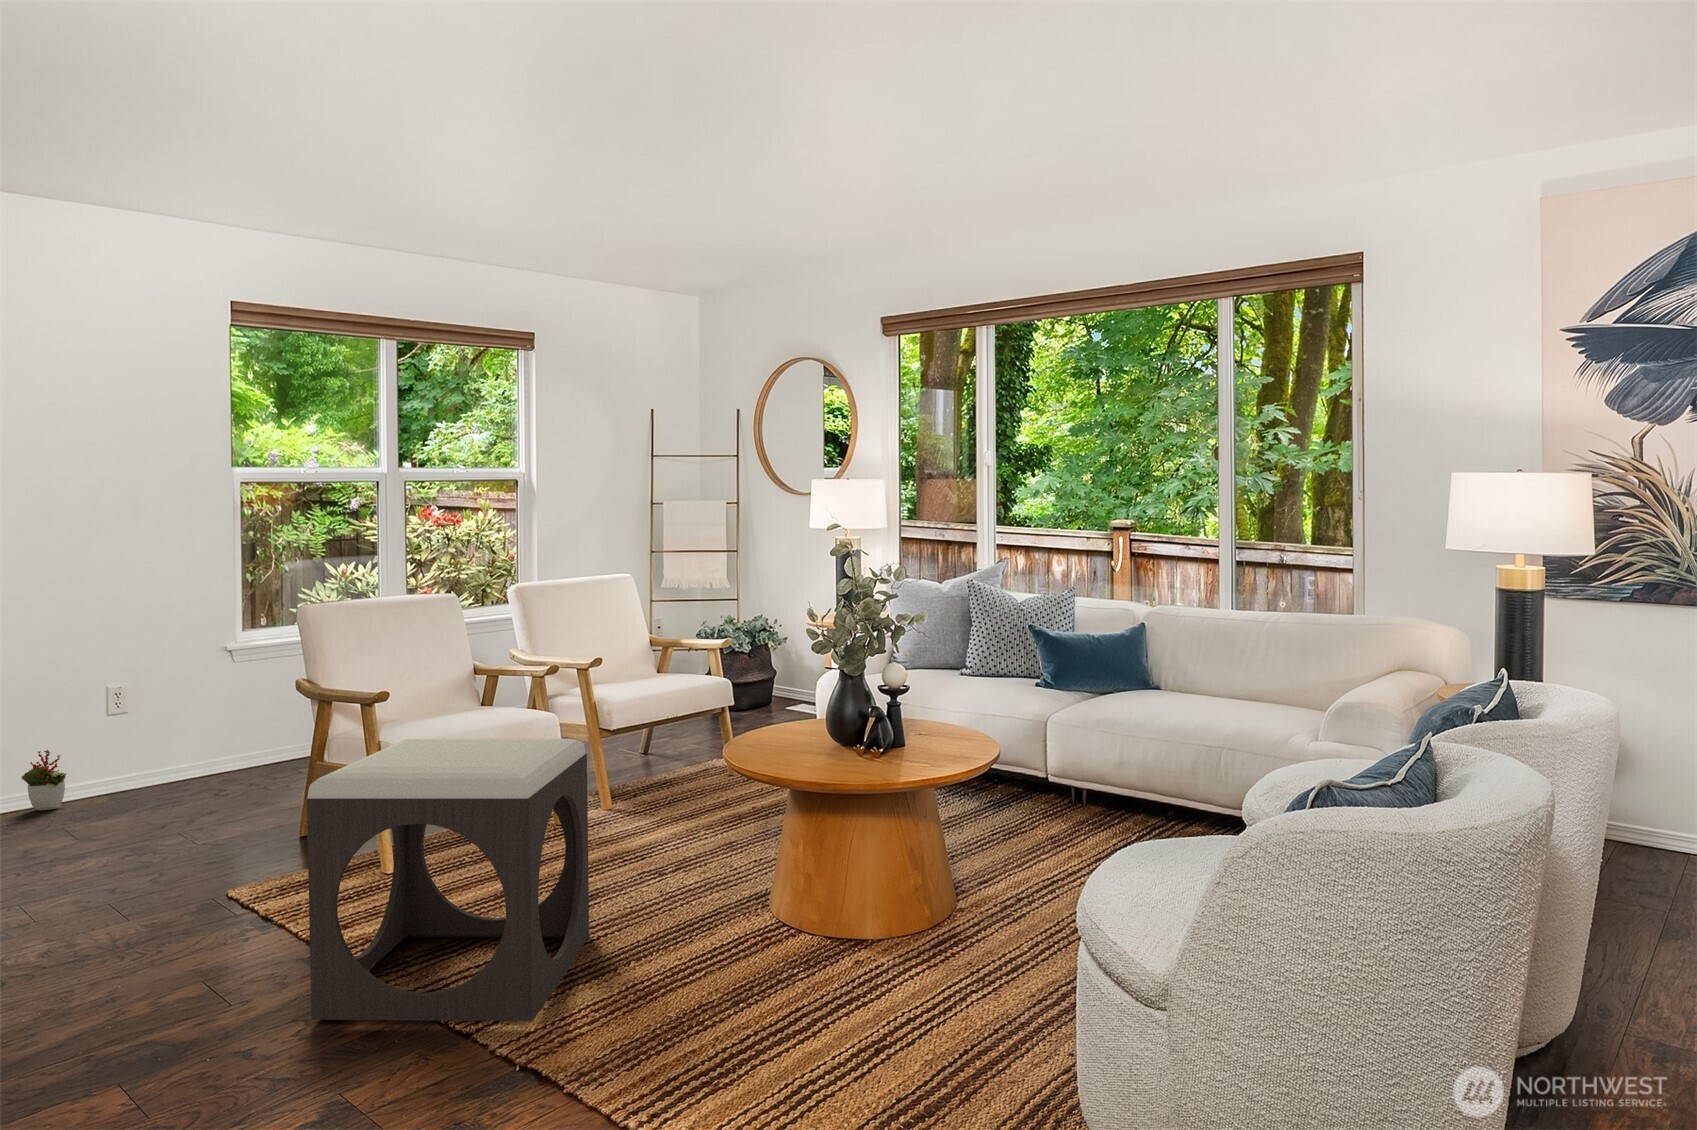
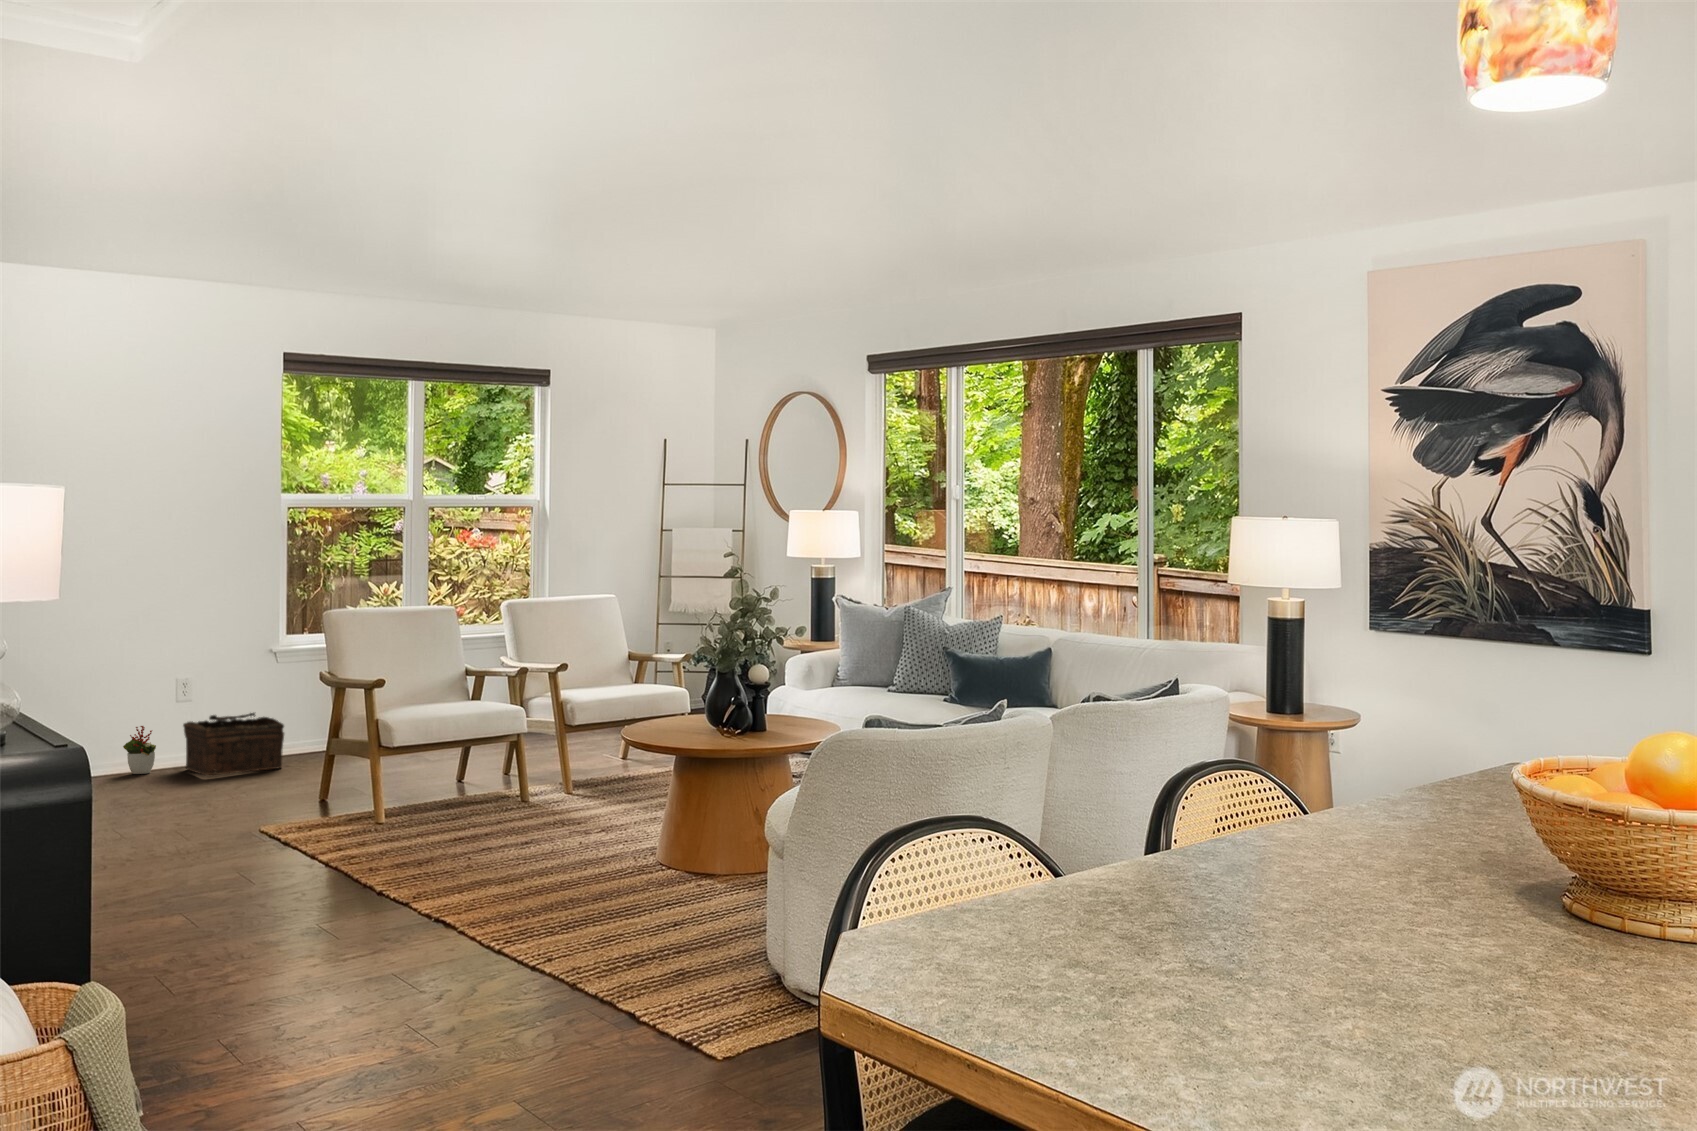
basket: none [101,725,234,808] -> present [183,713,284,775]
footstool: present [307,739,589,1021] -> none [296,710,509,902]

